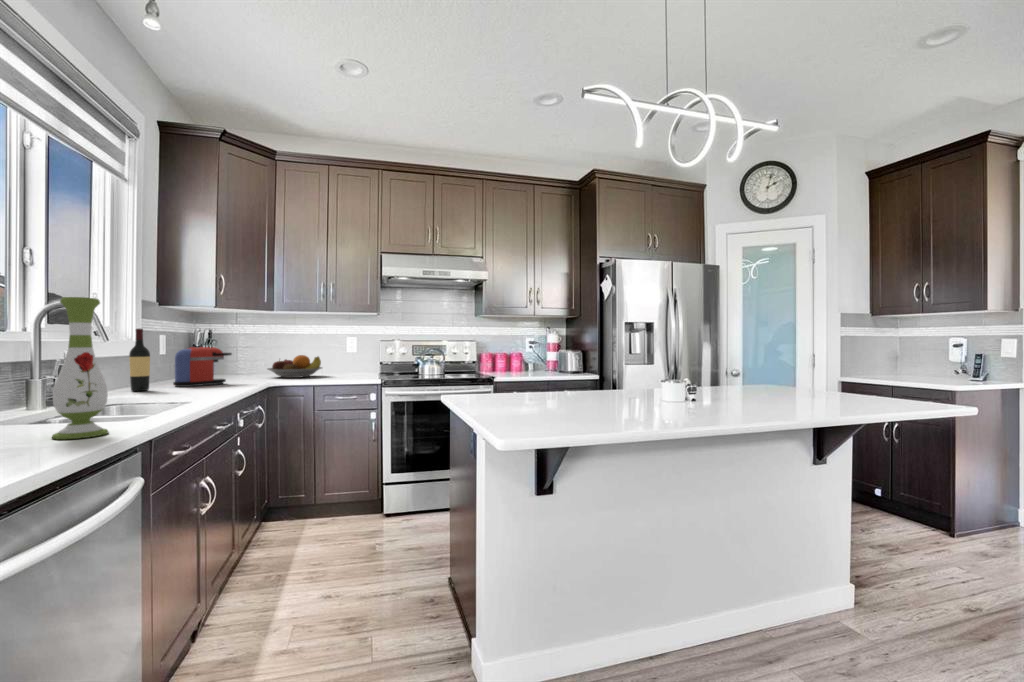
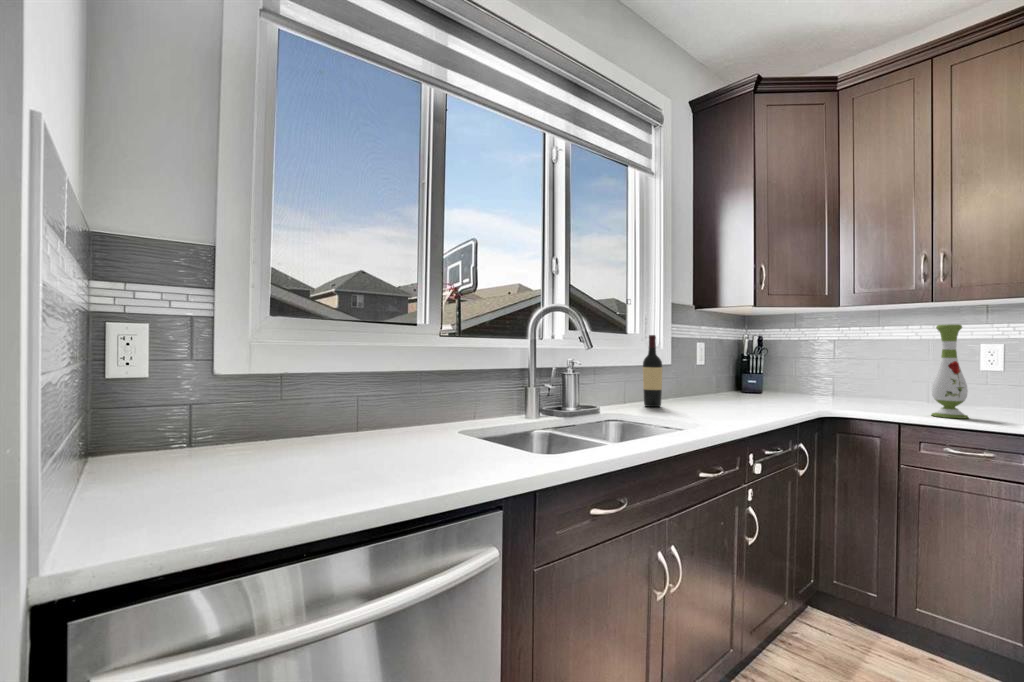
vase: present [52,297,108,439] -> present [932,324,968,419]
coffee maker: present [173,347,232,387] -> none [693,358,765,407]
fruit bowl: present [268,355,322,378] -> none [825,372,920,407]

